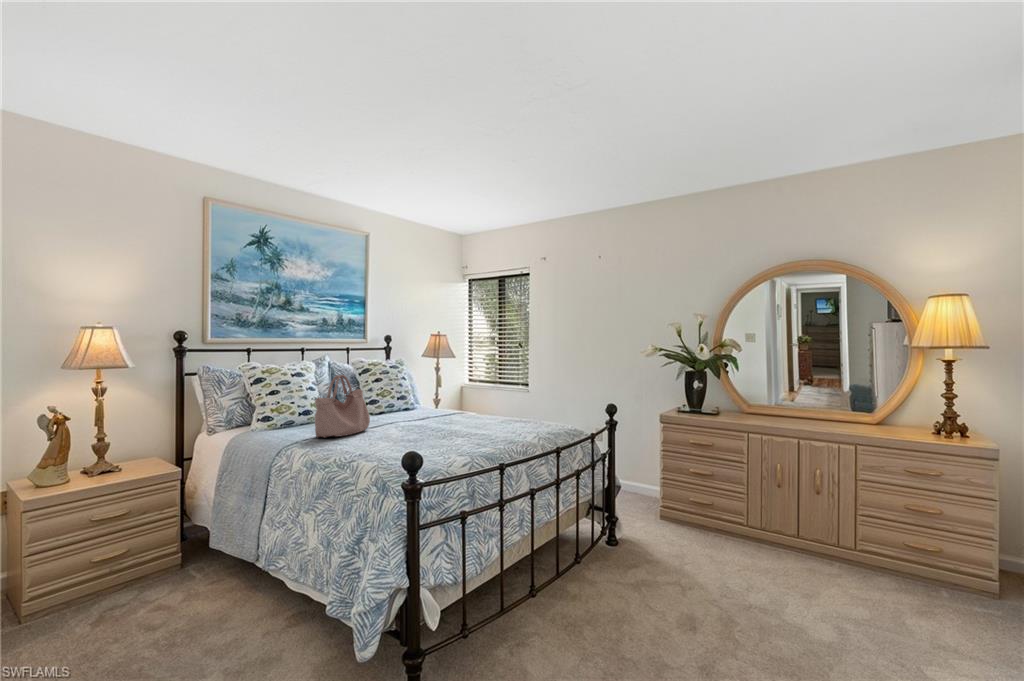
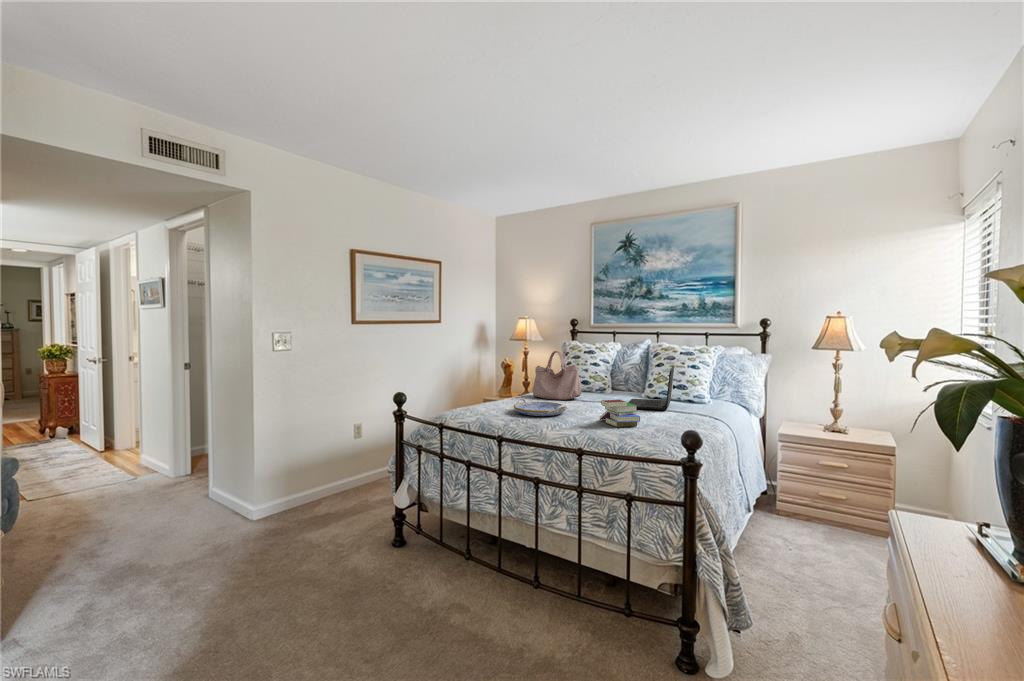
laptop: none [387,379,449,421] -> present [628,367,674,410]
book: none [473,406,513,429] -> present [599,400,640,427]
serving tray: none [408,424,467,444] -> present [513,399,567,416]

